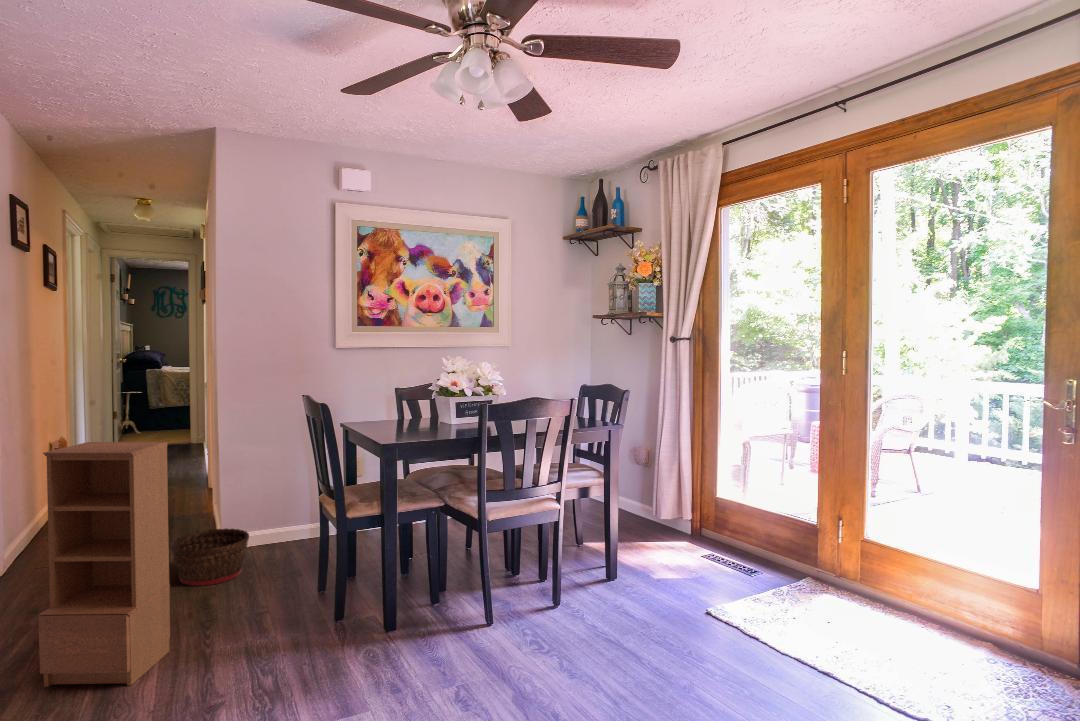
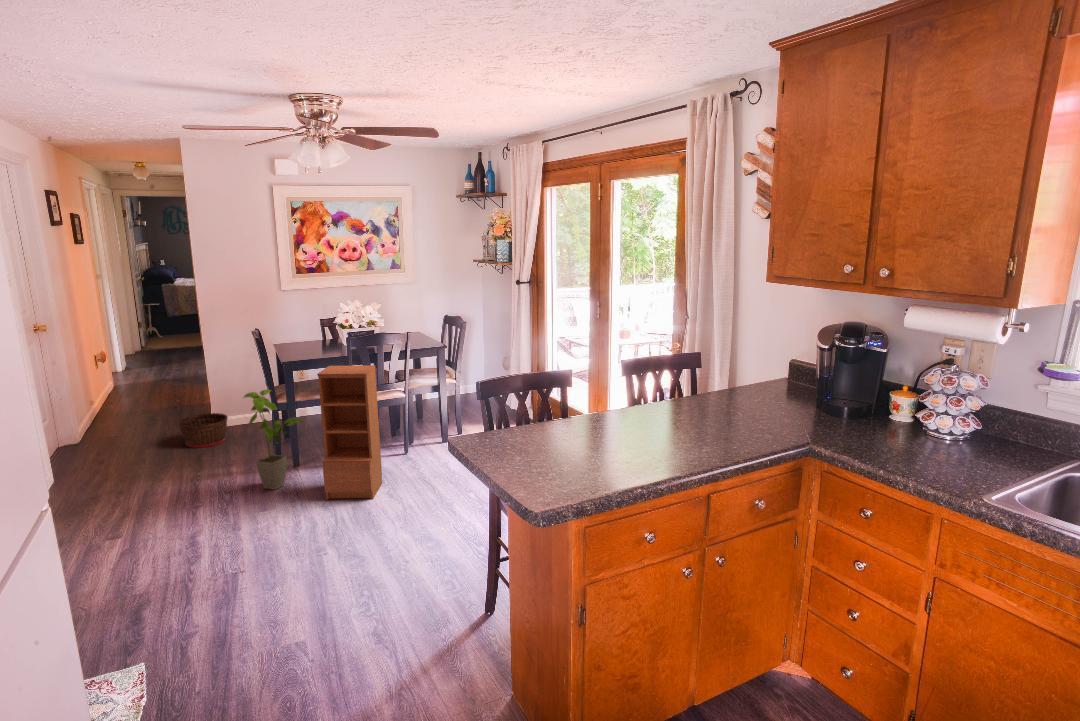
bookcase: present [39,442,170,687] -> present [317,365,382,499]
house plant: none [310,485,413,671] -> present [244,389,304,490]

